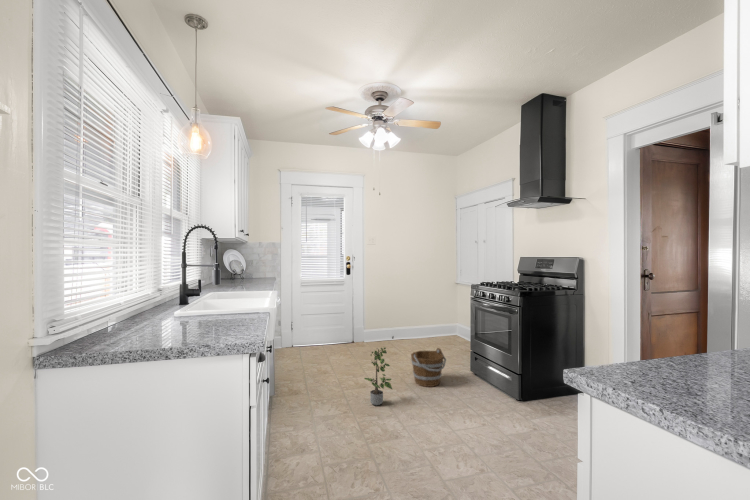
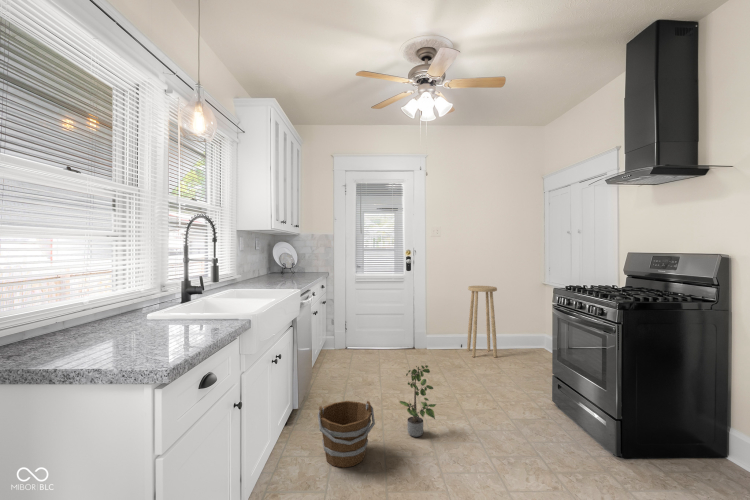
stool: none [398,285,423,345] -> present [467,286,497,357]
bucket: present [411,348,446,387] -> present [318,401,375,467]

